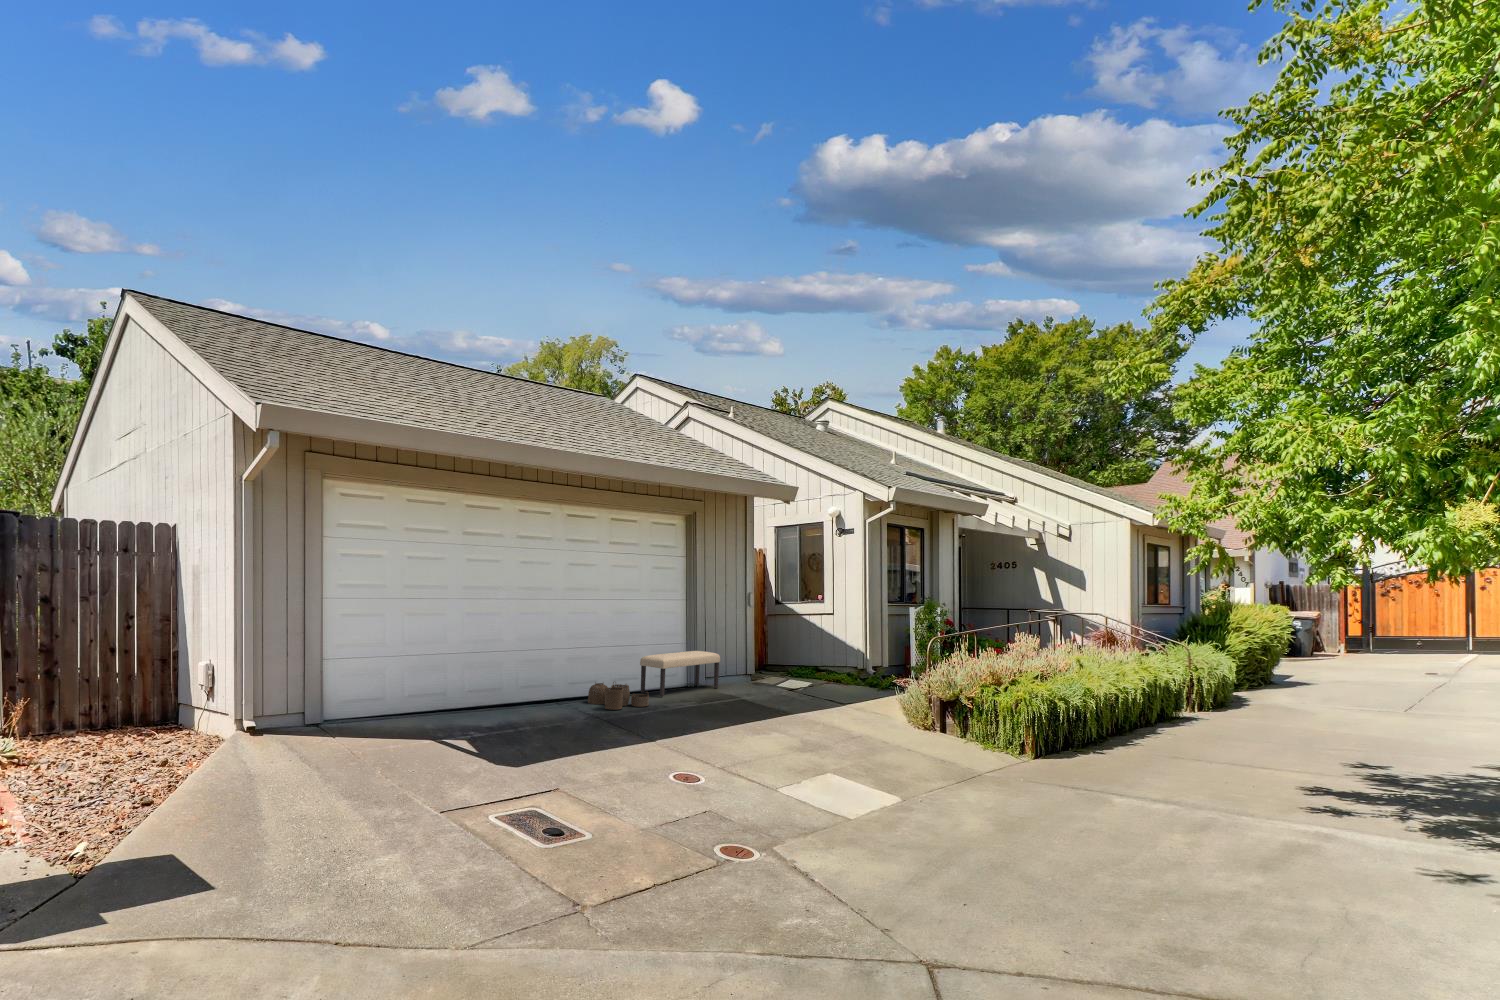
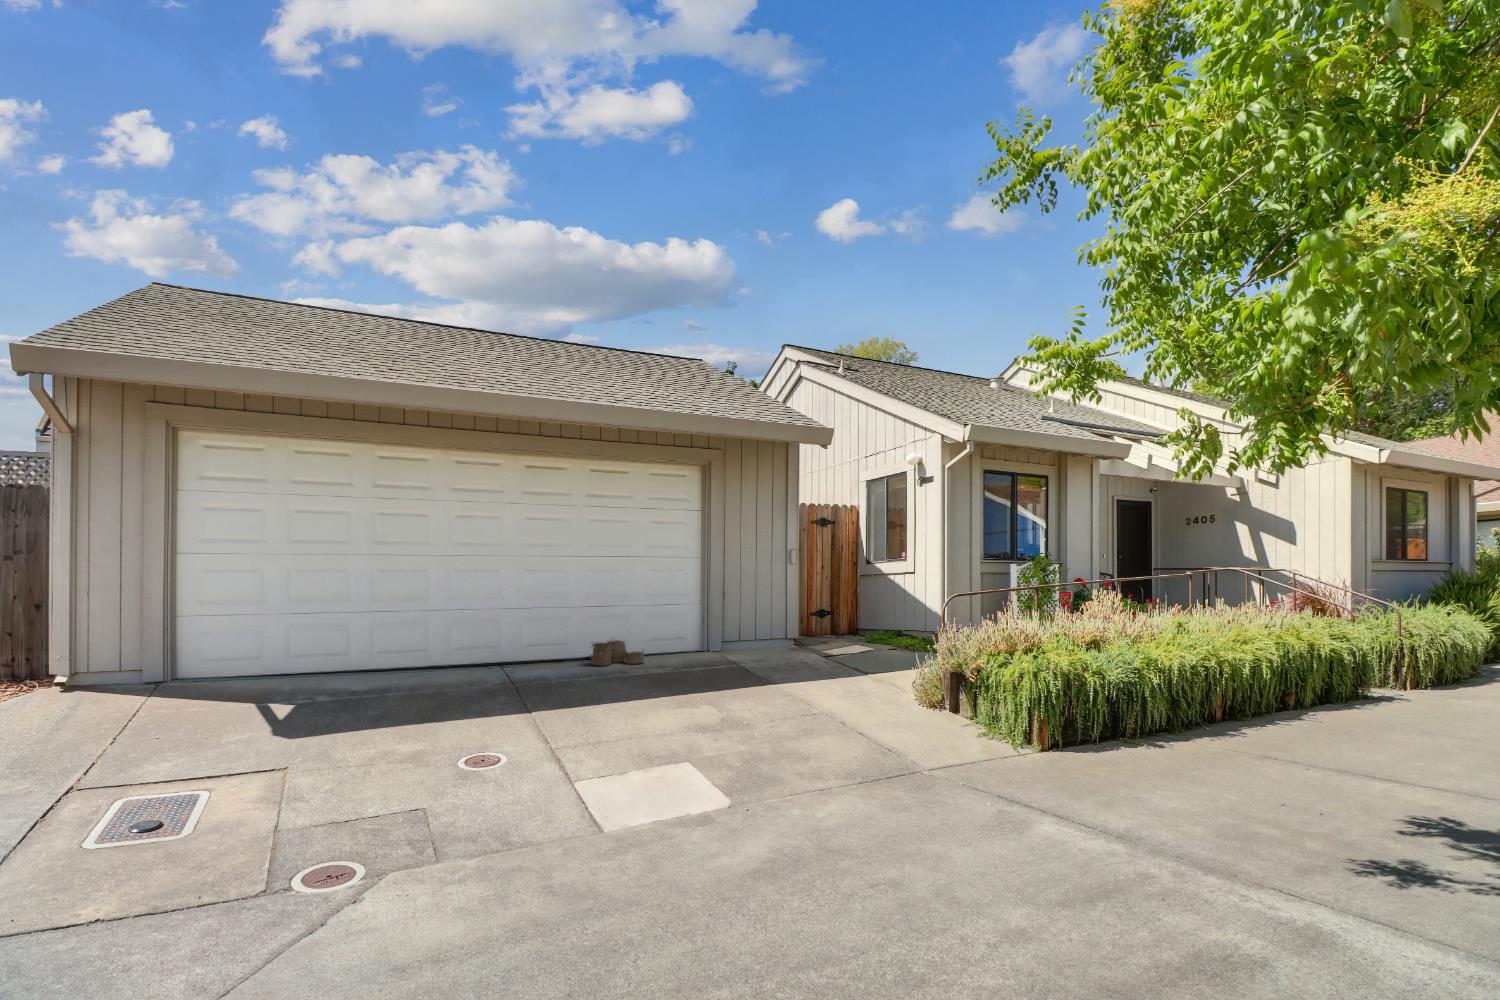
bench: present [640,651,720,697] -> none [660,610,752,655]

